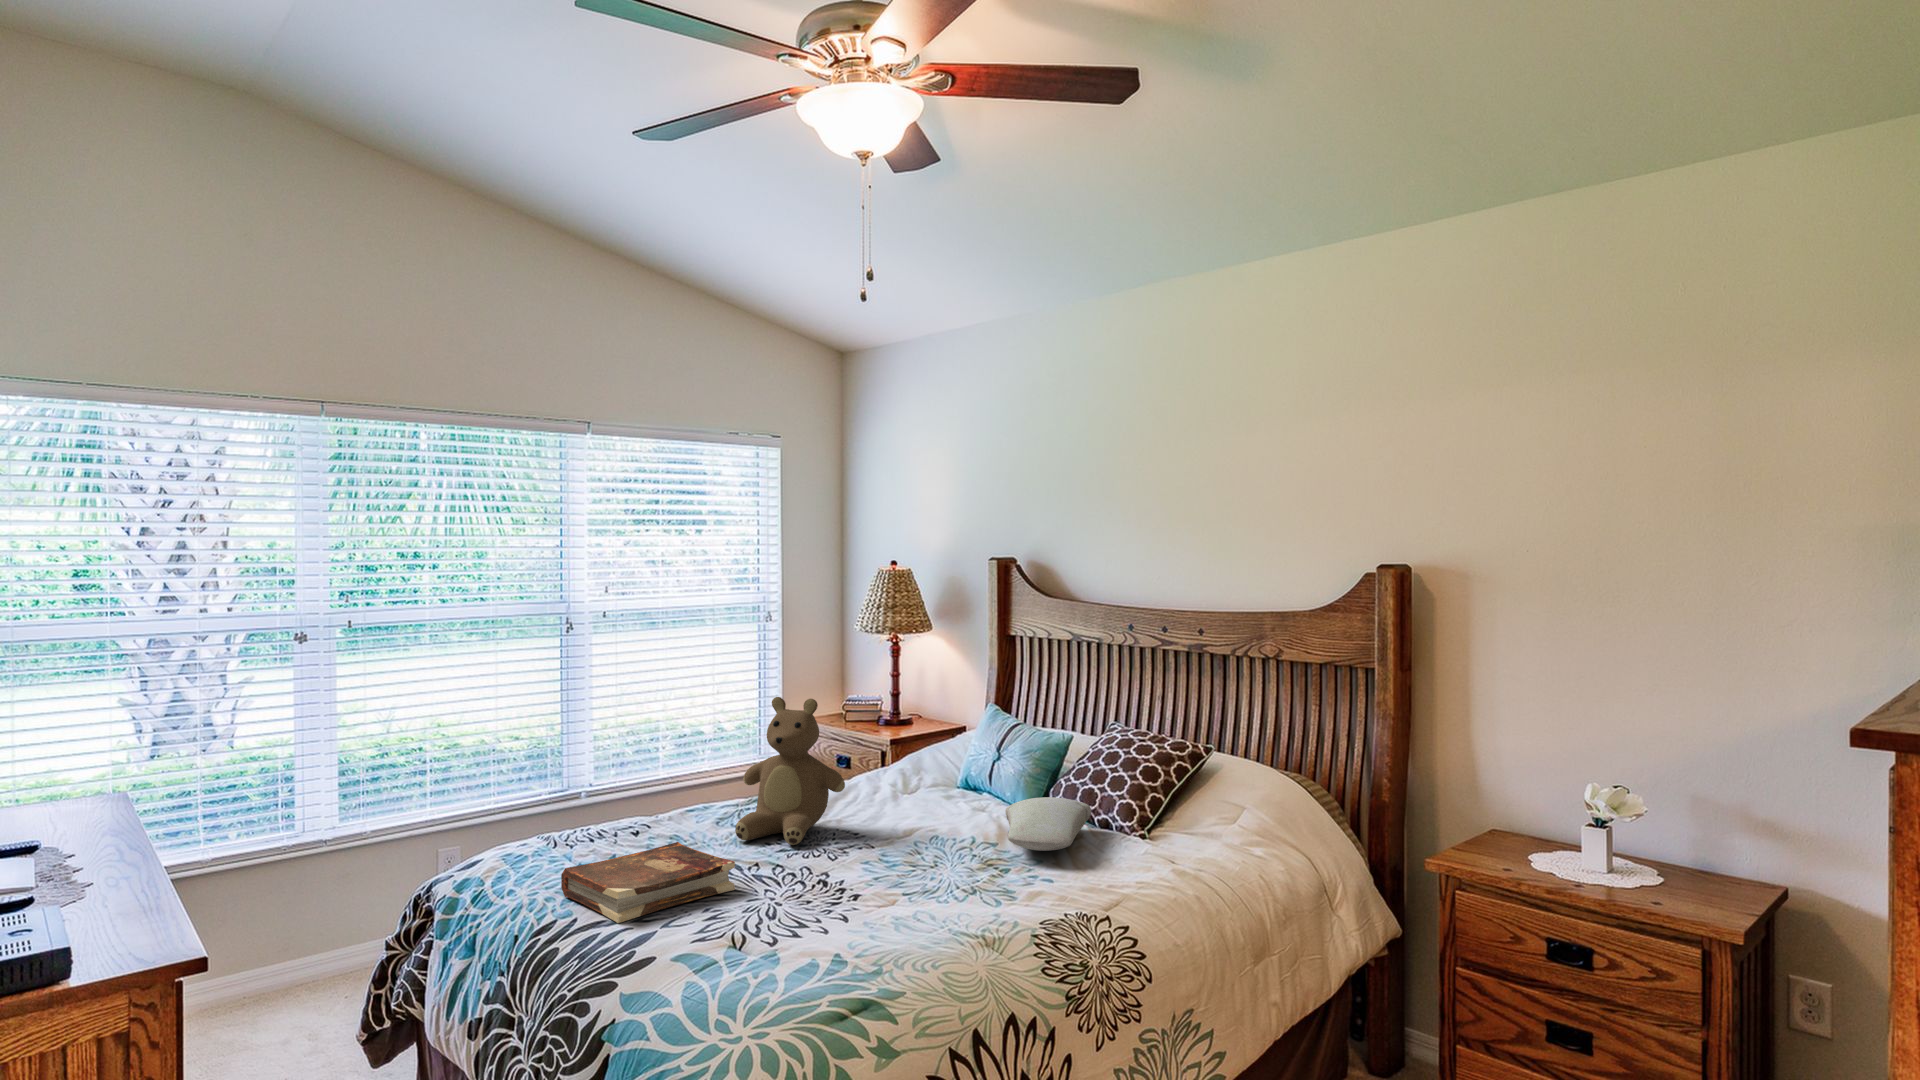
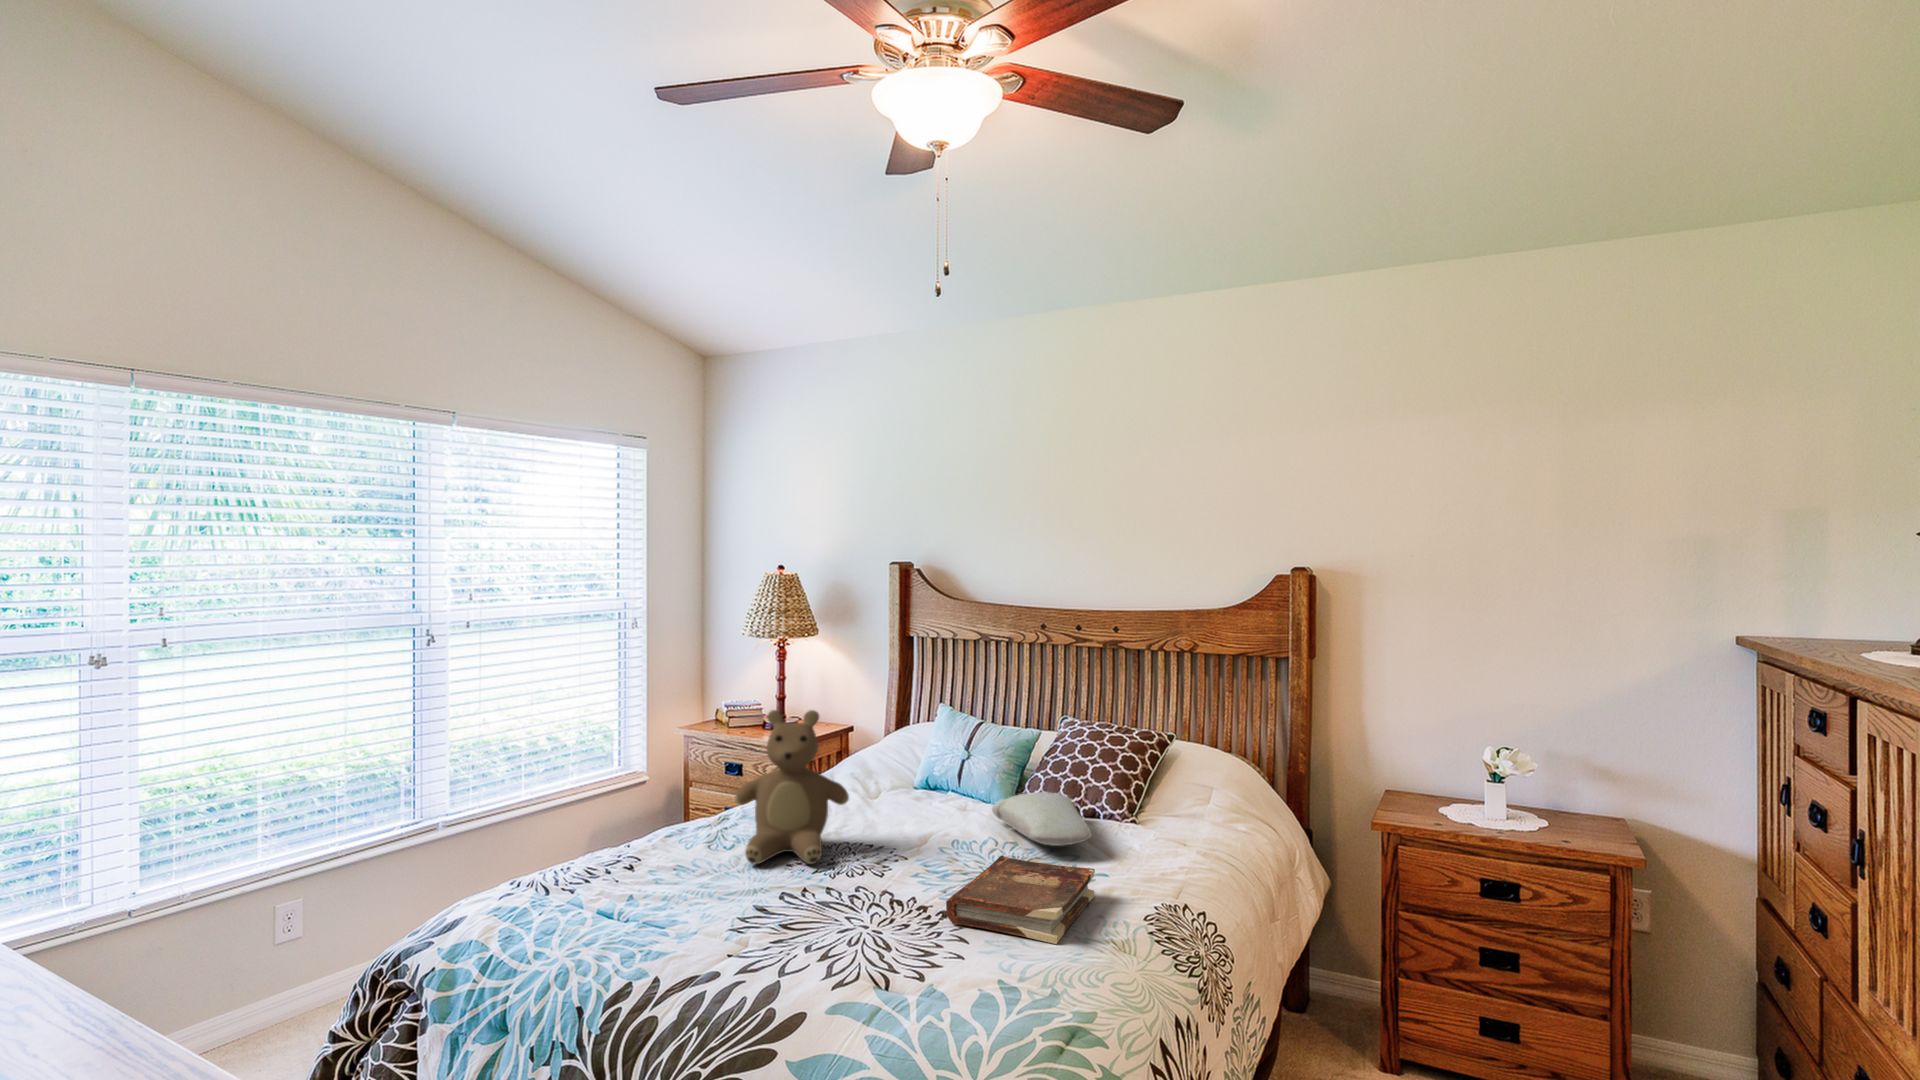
book: present [561,842,735,923] -> present [946,855,1095,944]

